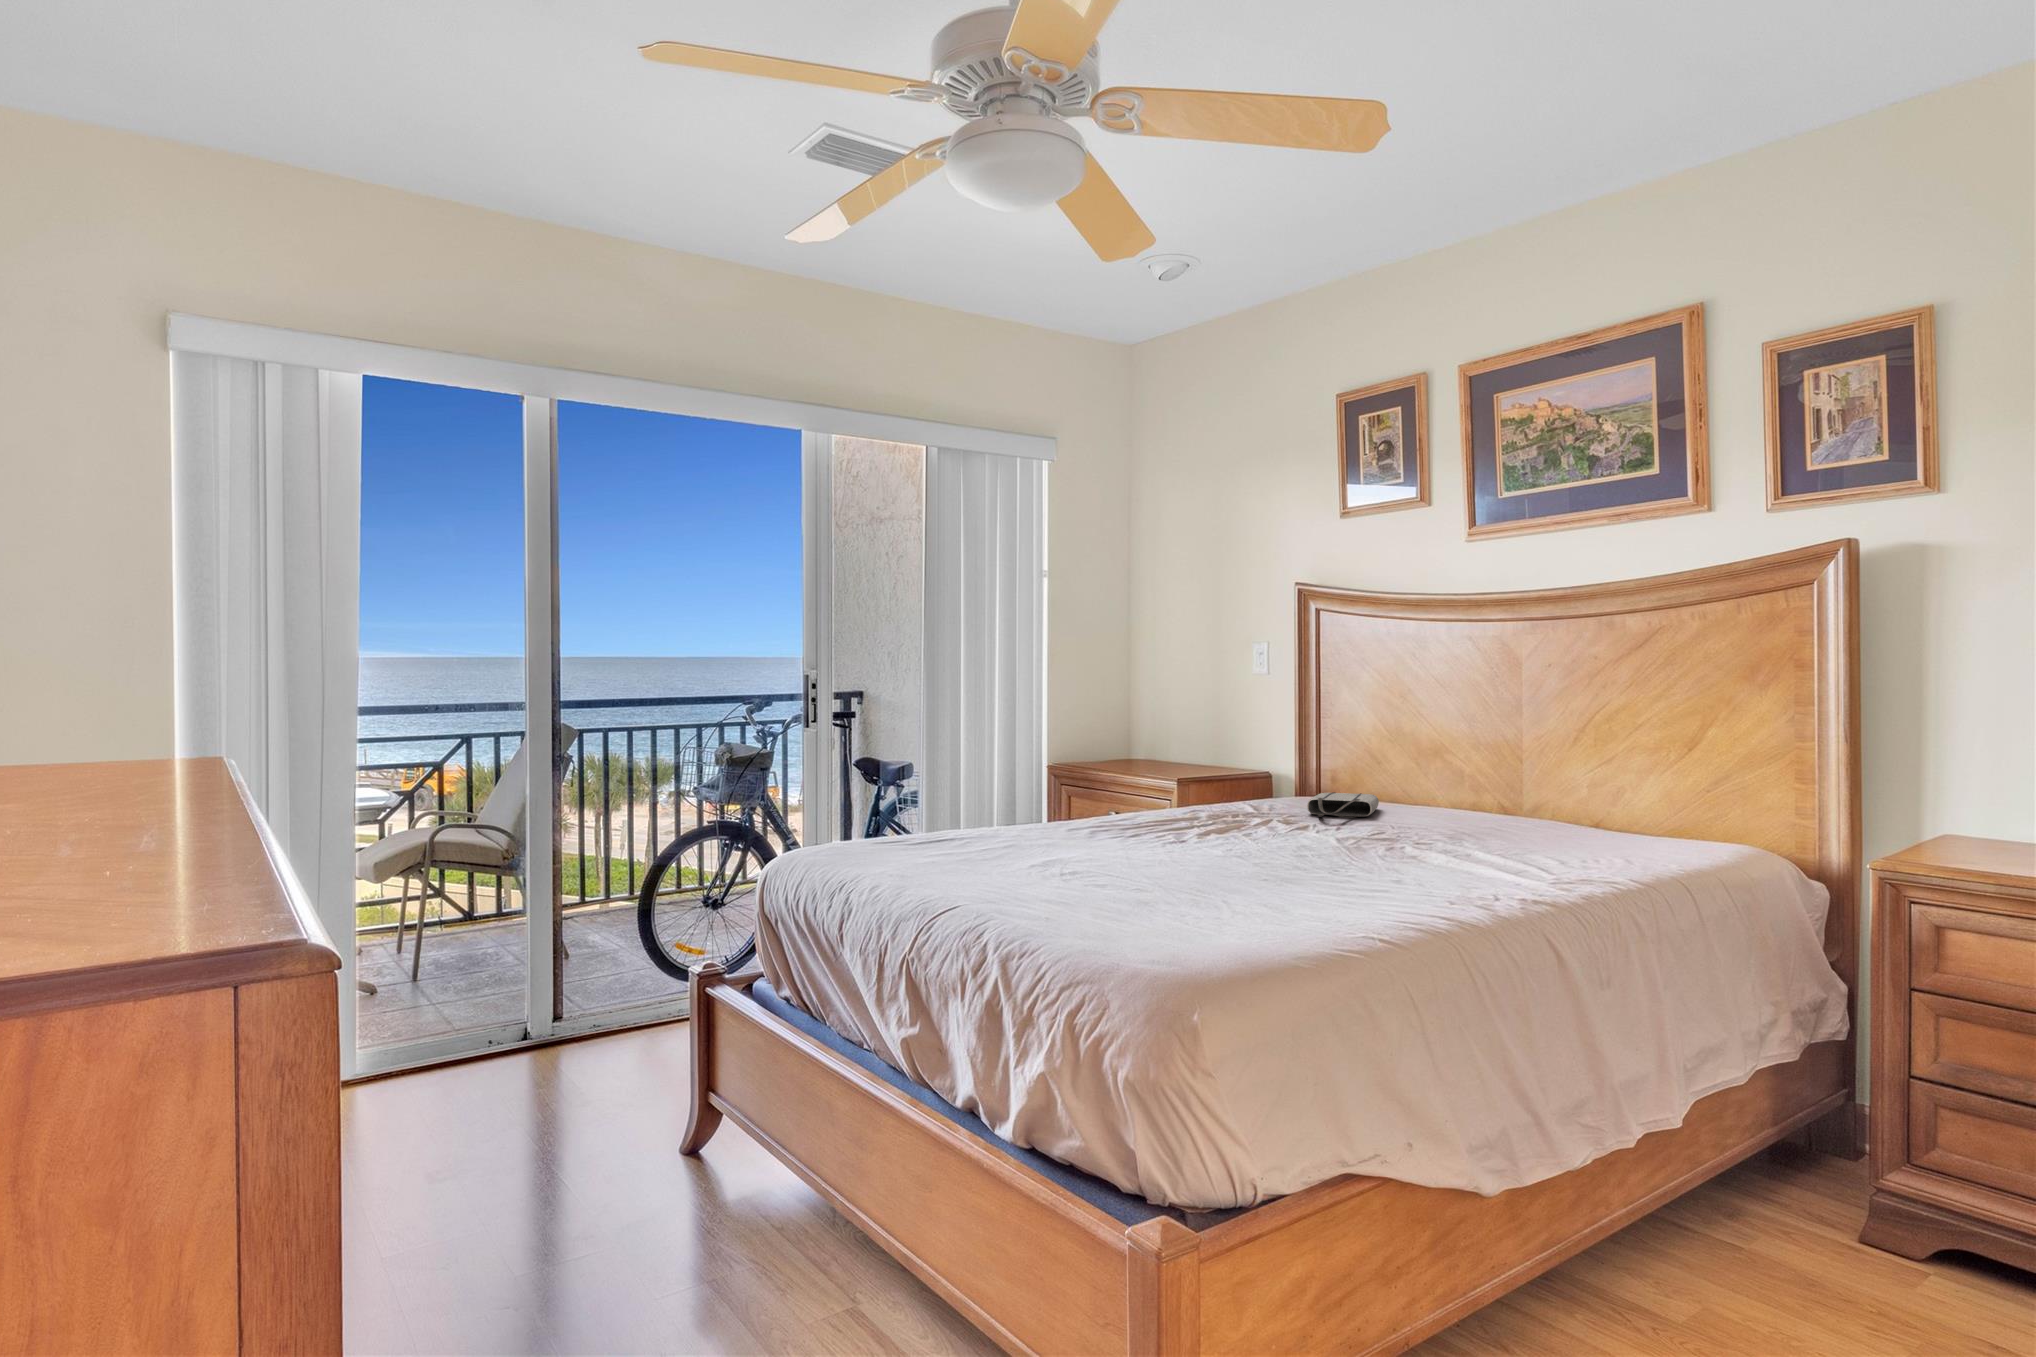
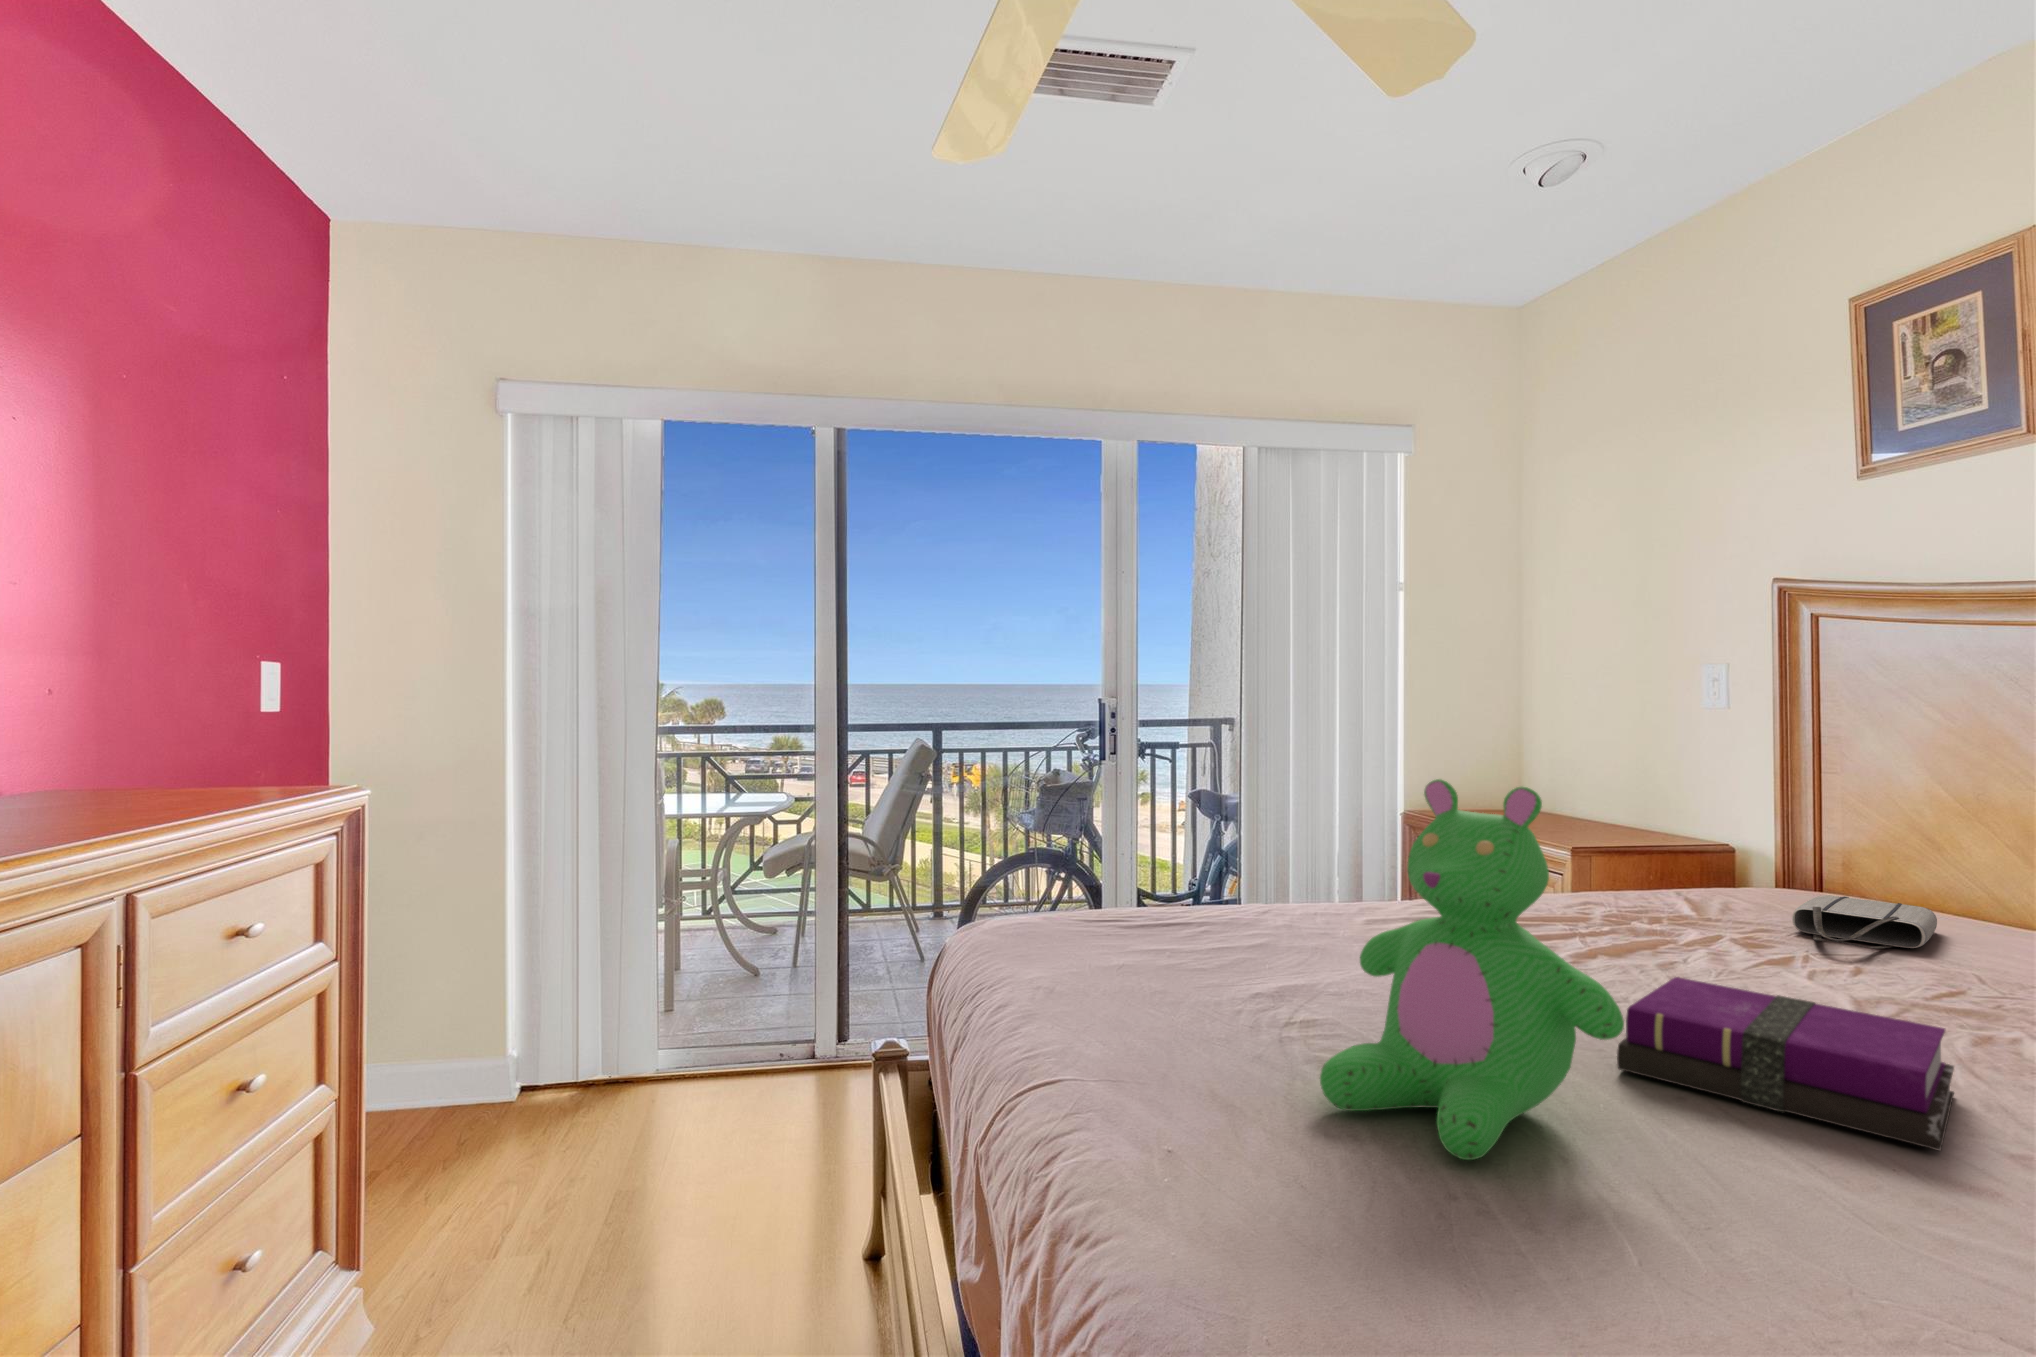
teddy bear: none [1102,718,1245,907] -> present [1320,779,1624,1160]
notebook: none [1234,828,1377,883] -> present [1617,977,1954,1151]

